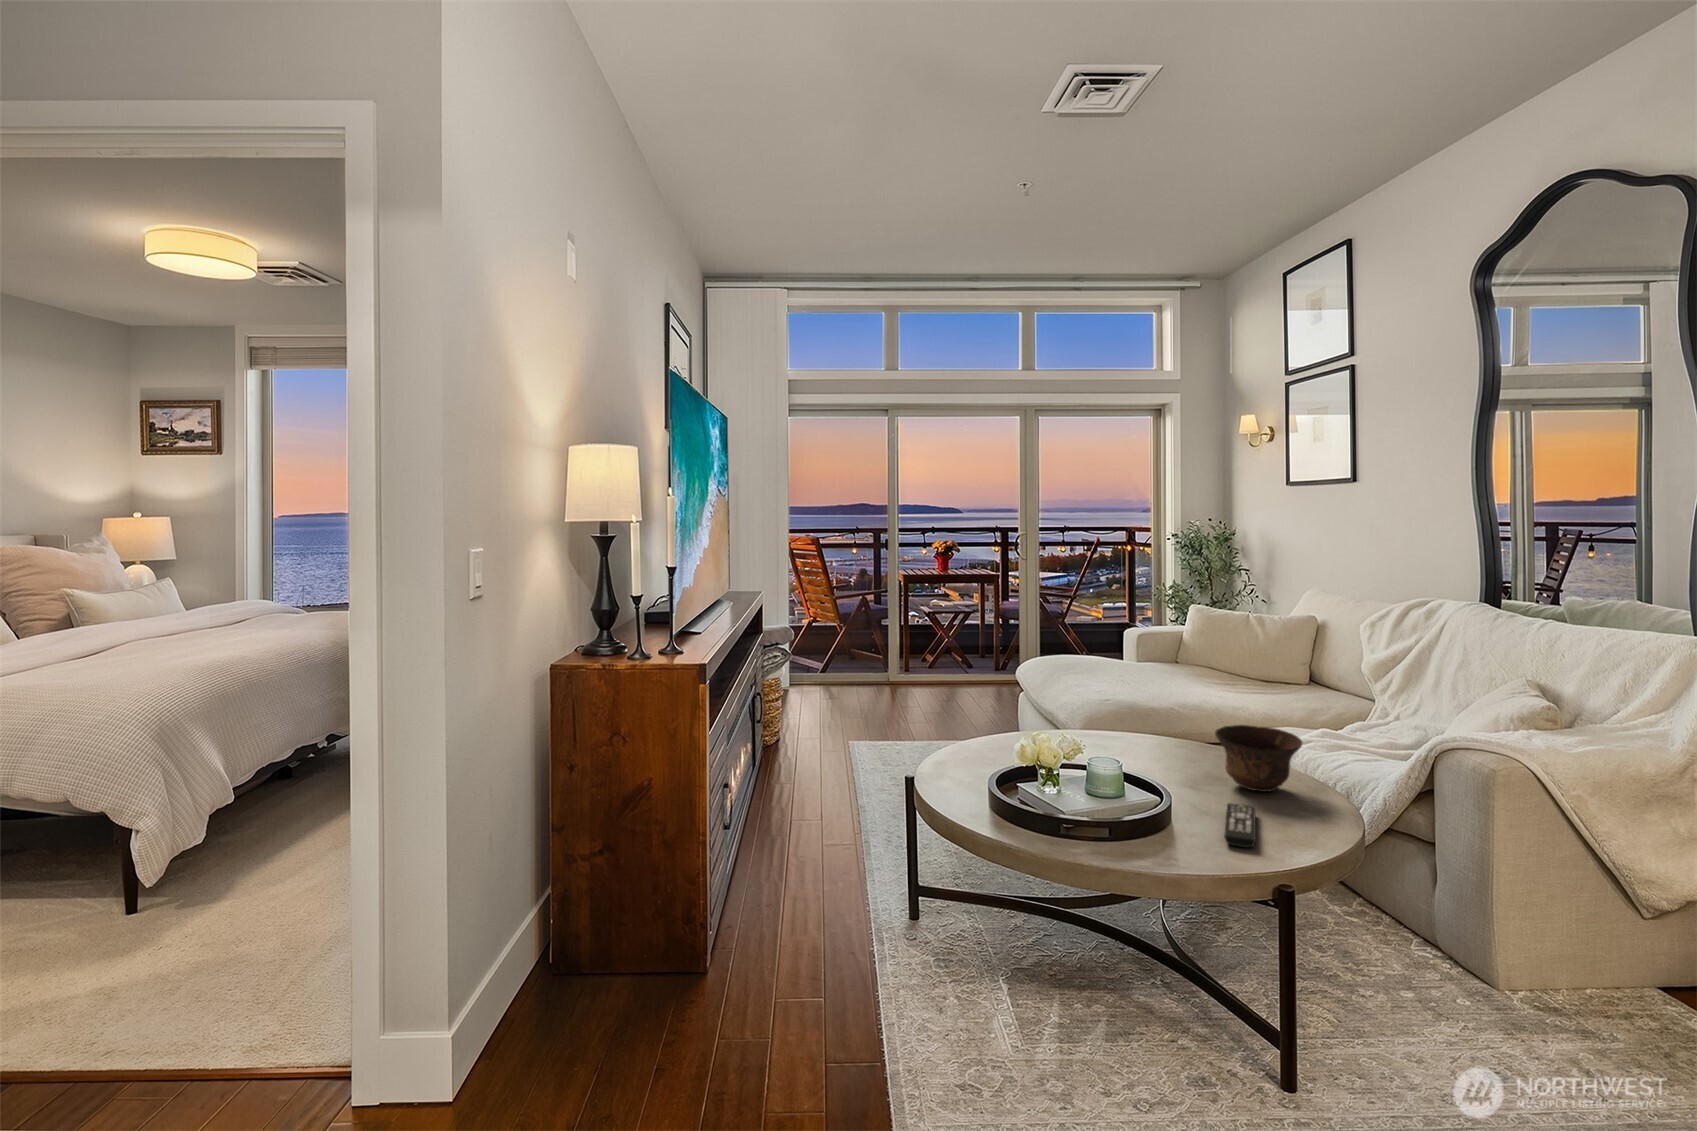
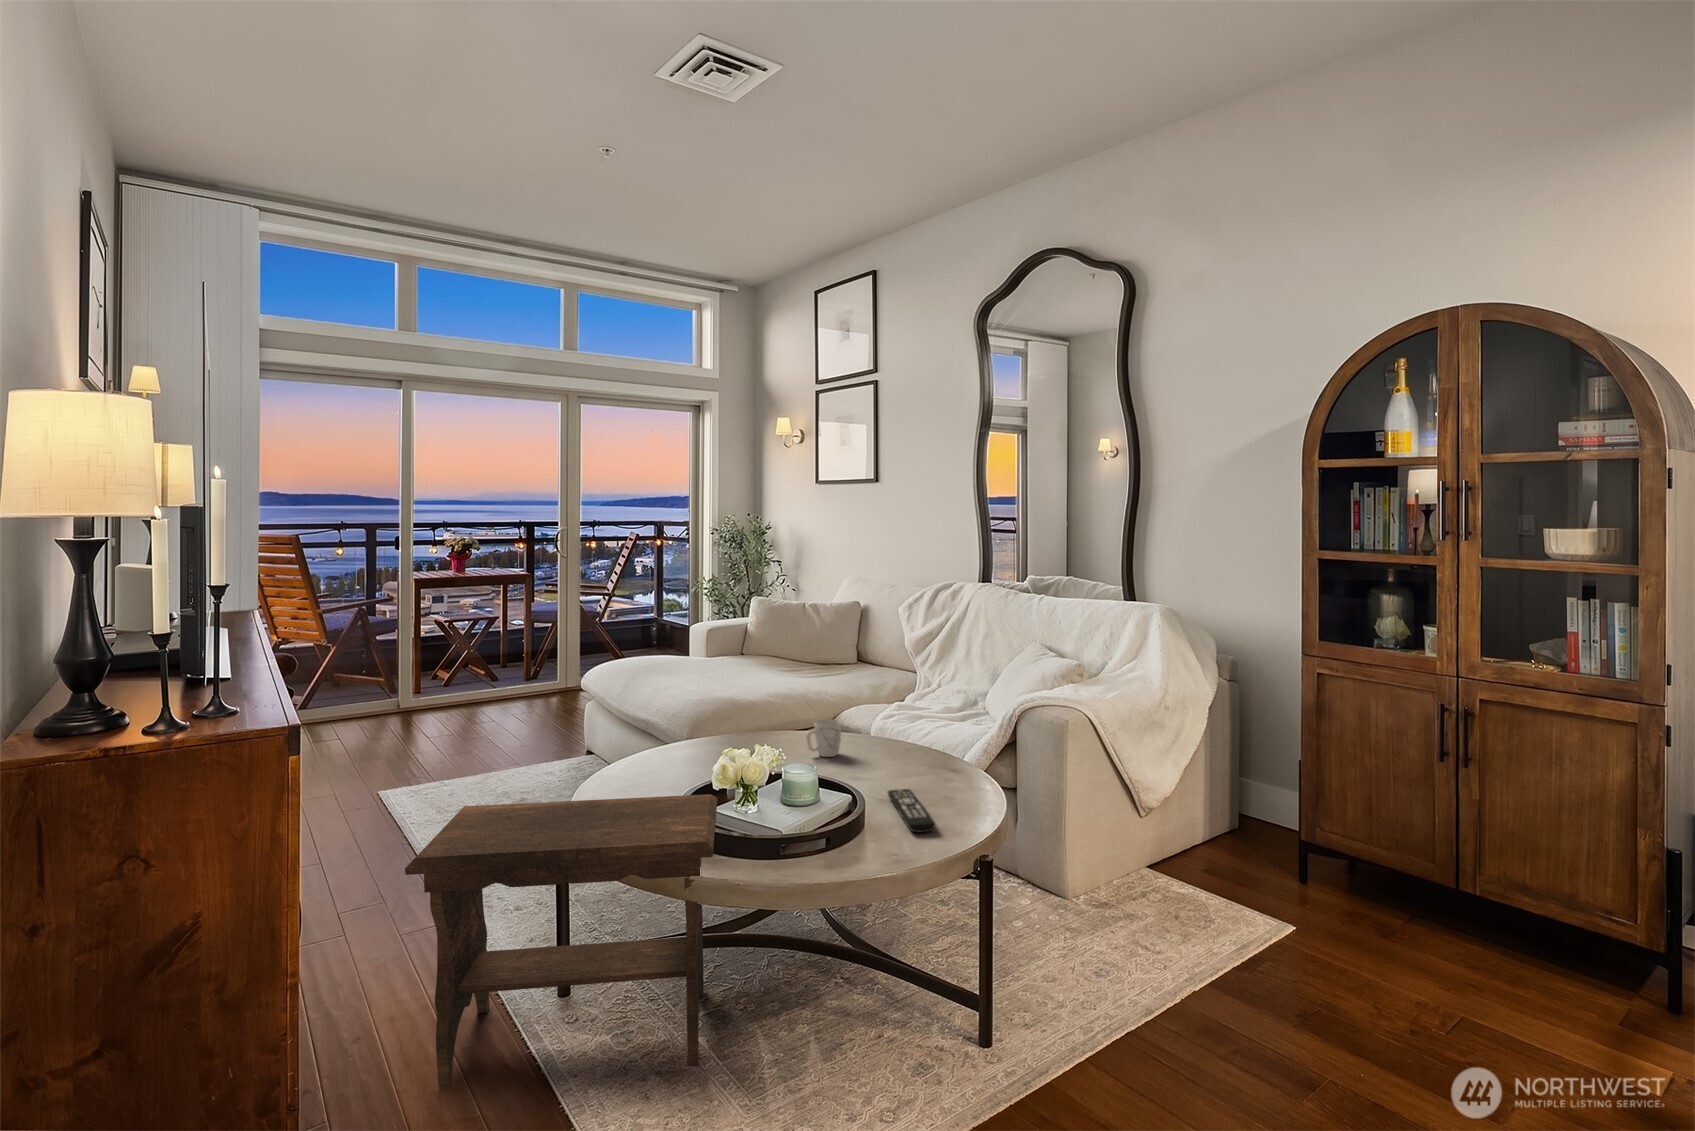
bowl: present [1215,725,1302,792] -> none [858,712,931,773]
mug: none [1169,727,1210,766] -> present [806,719,842,757]
footstool: none [786,747,1042,1003] -> present [405,794,717,1087]

